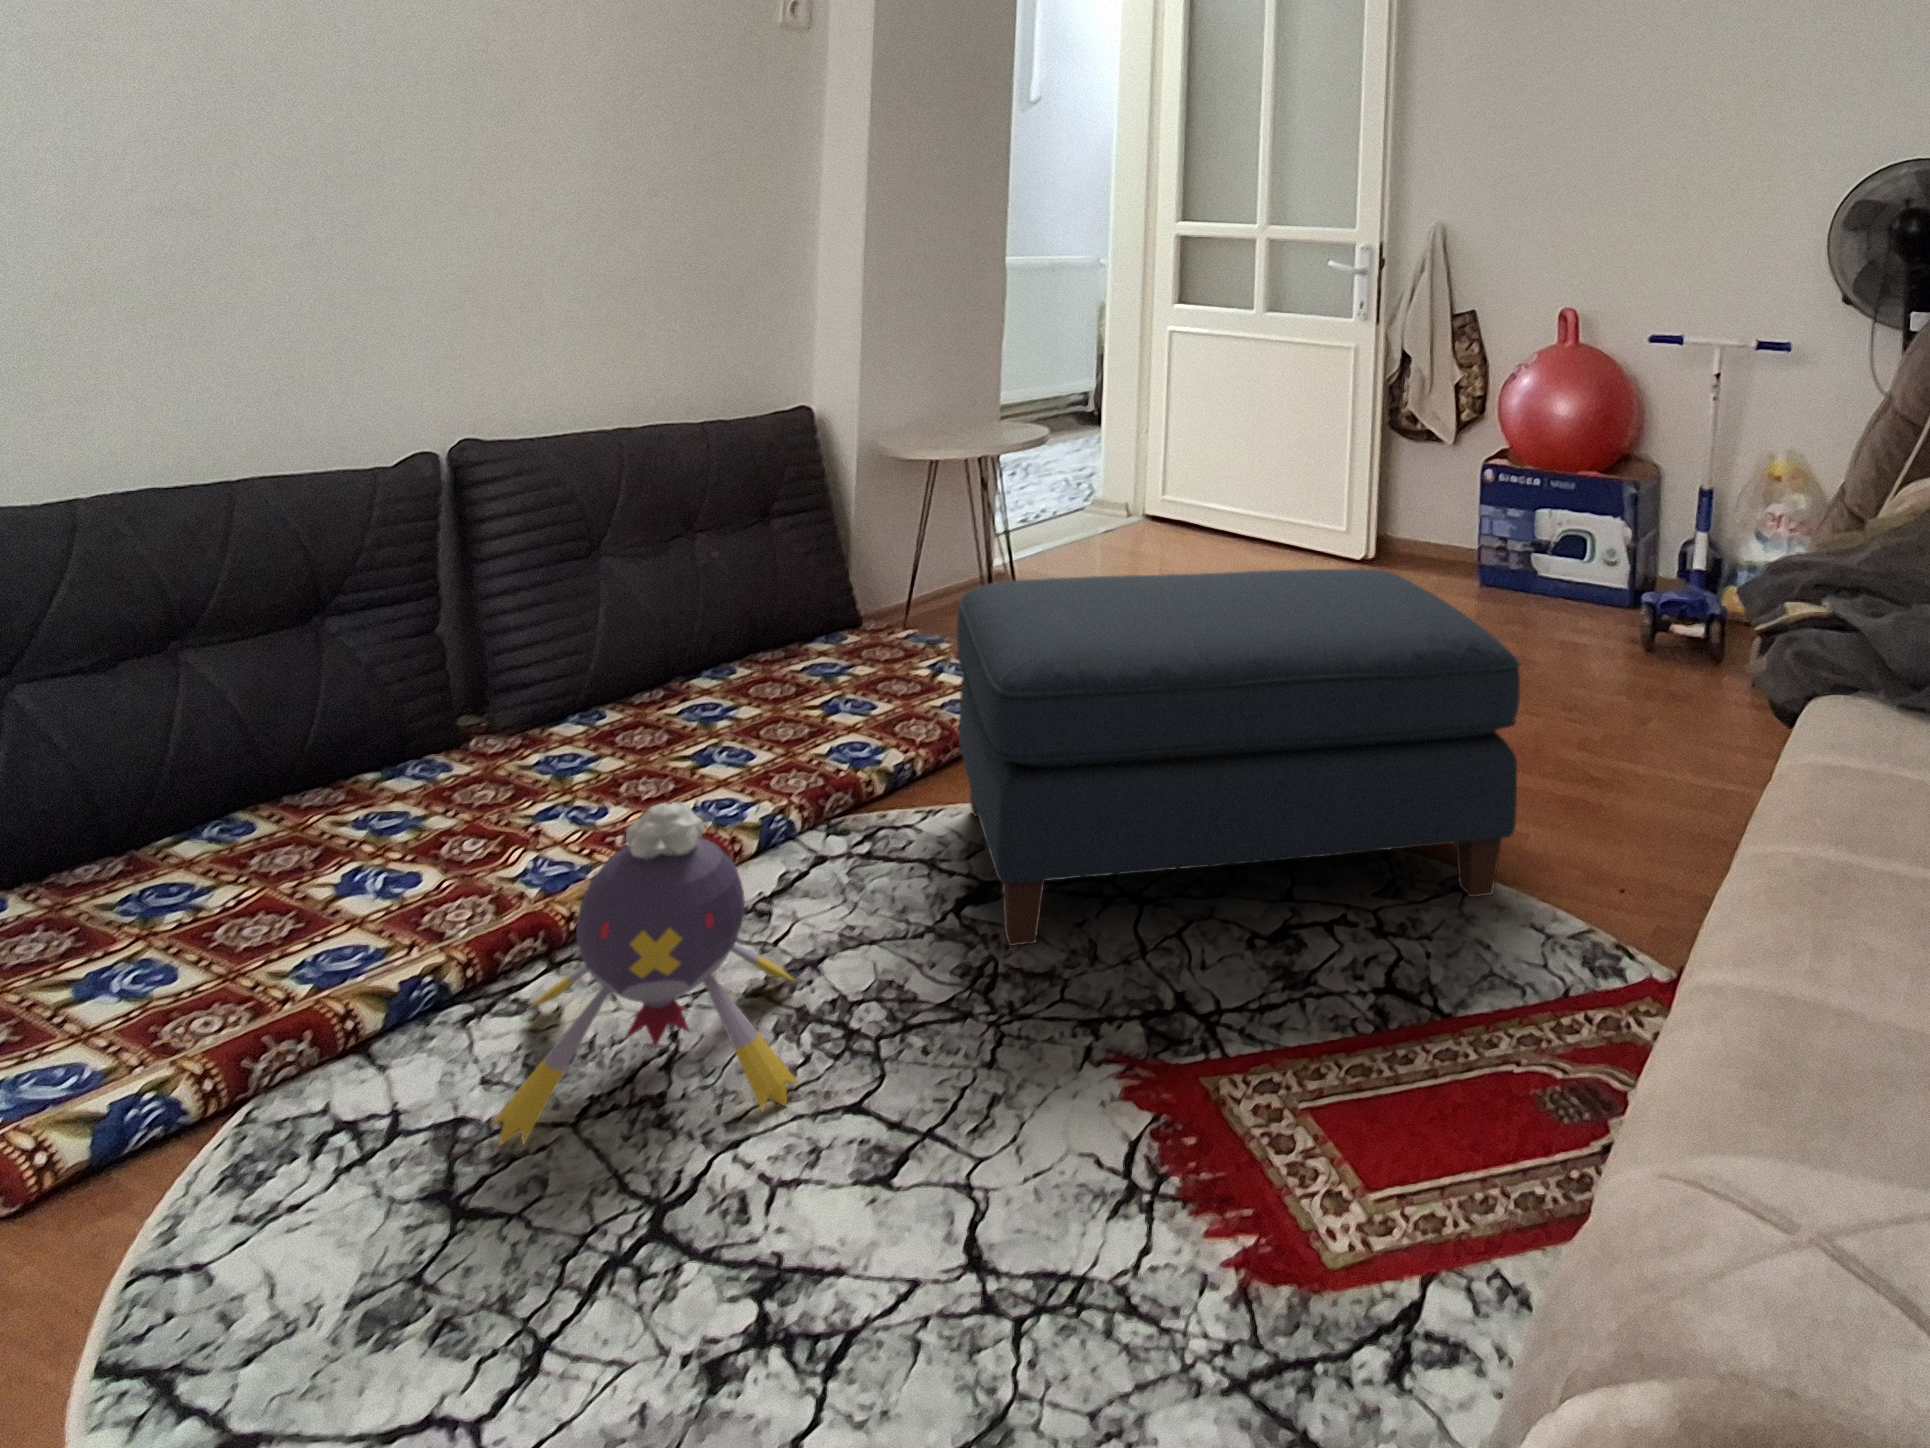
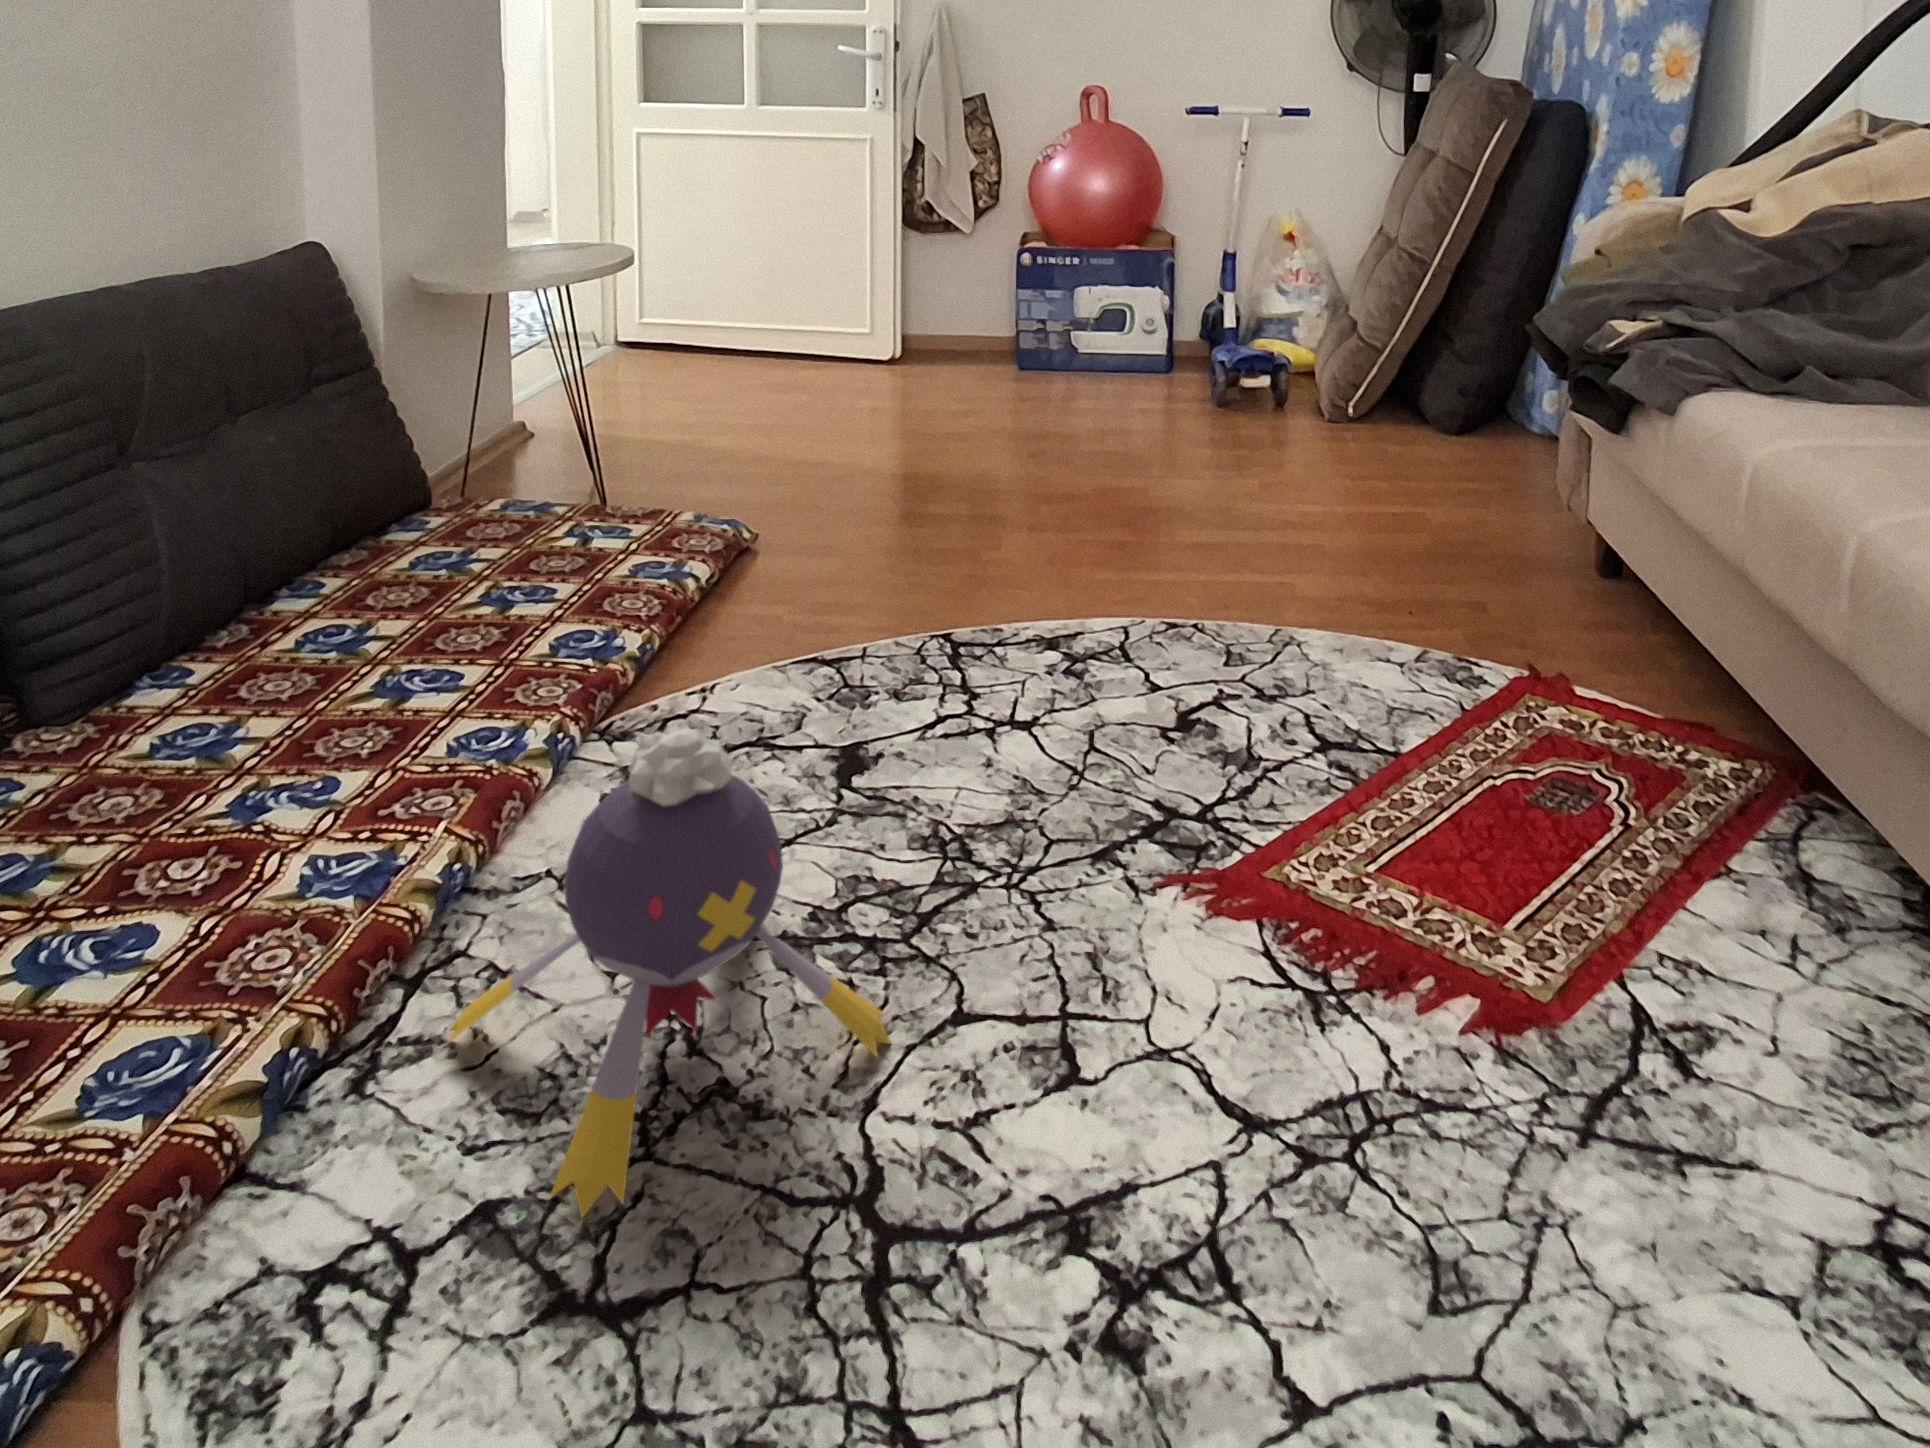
ottoman: present [957,569,1520,946] -> none [733,354,1354,805]

